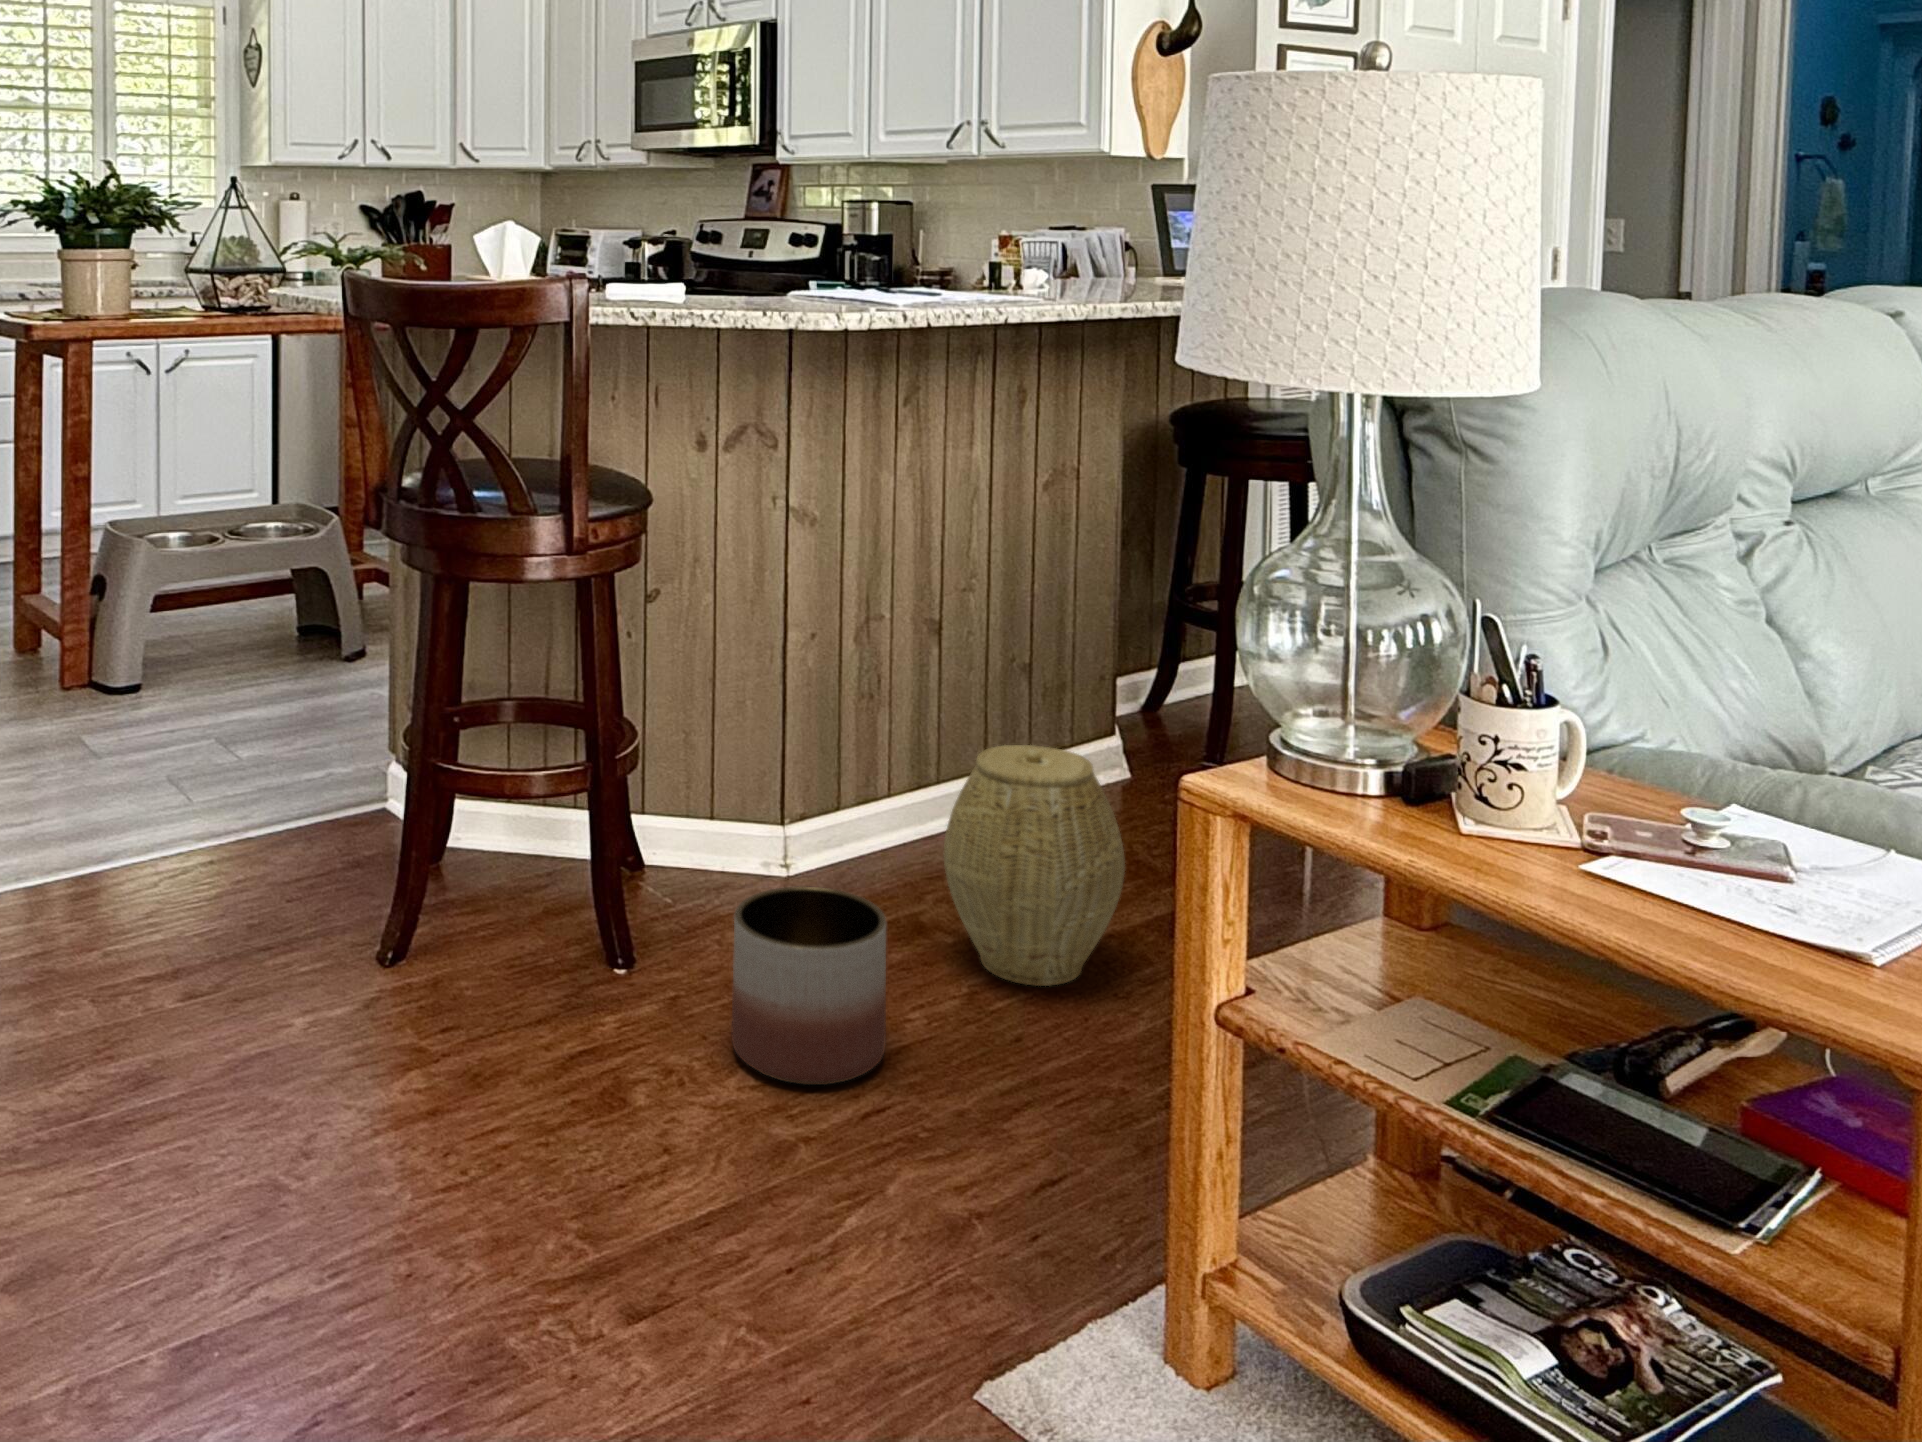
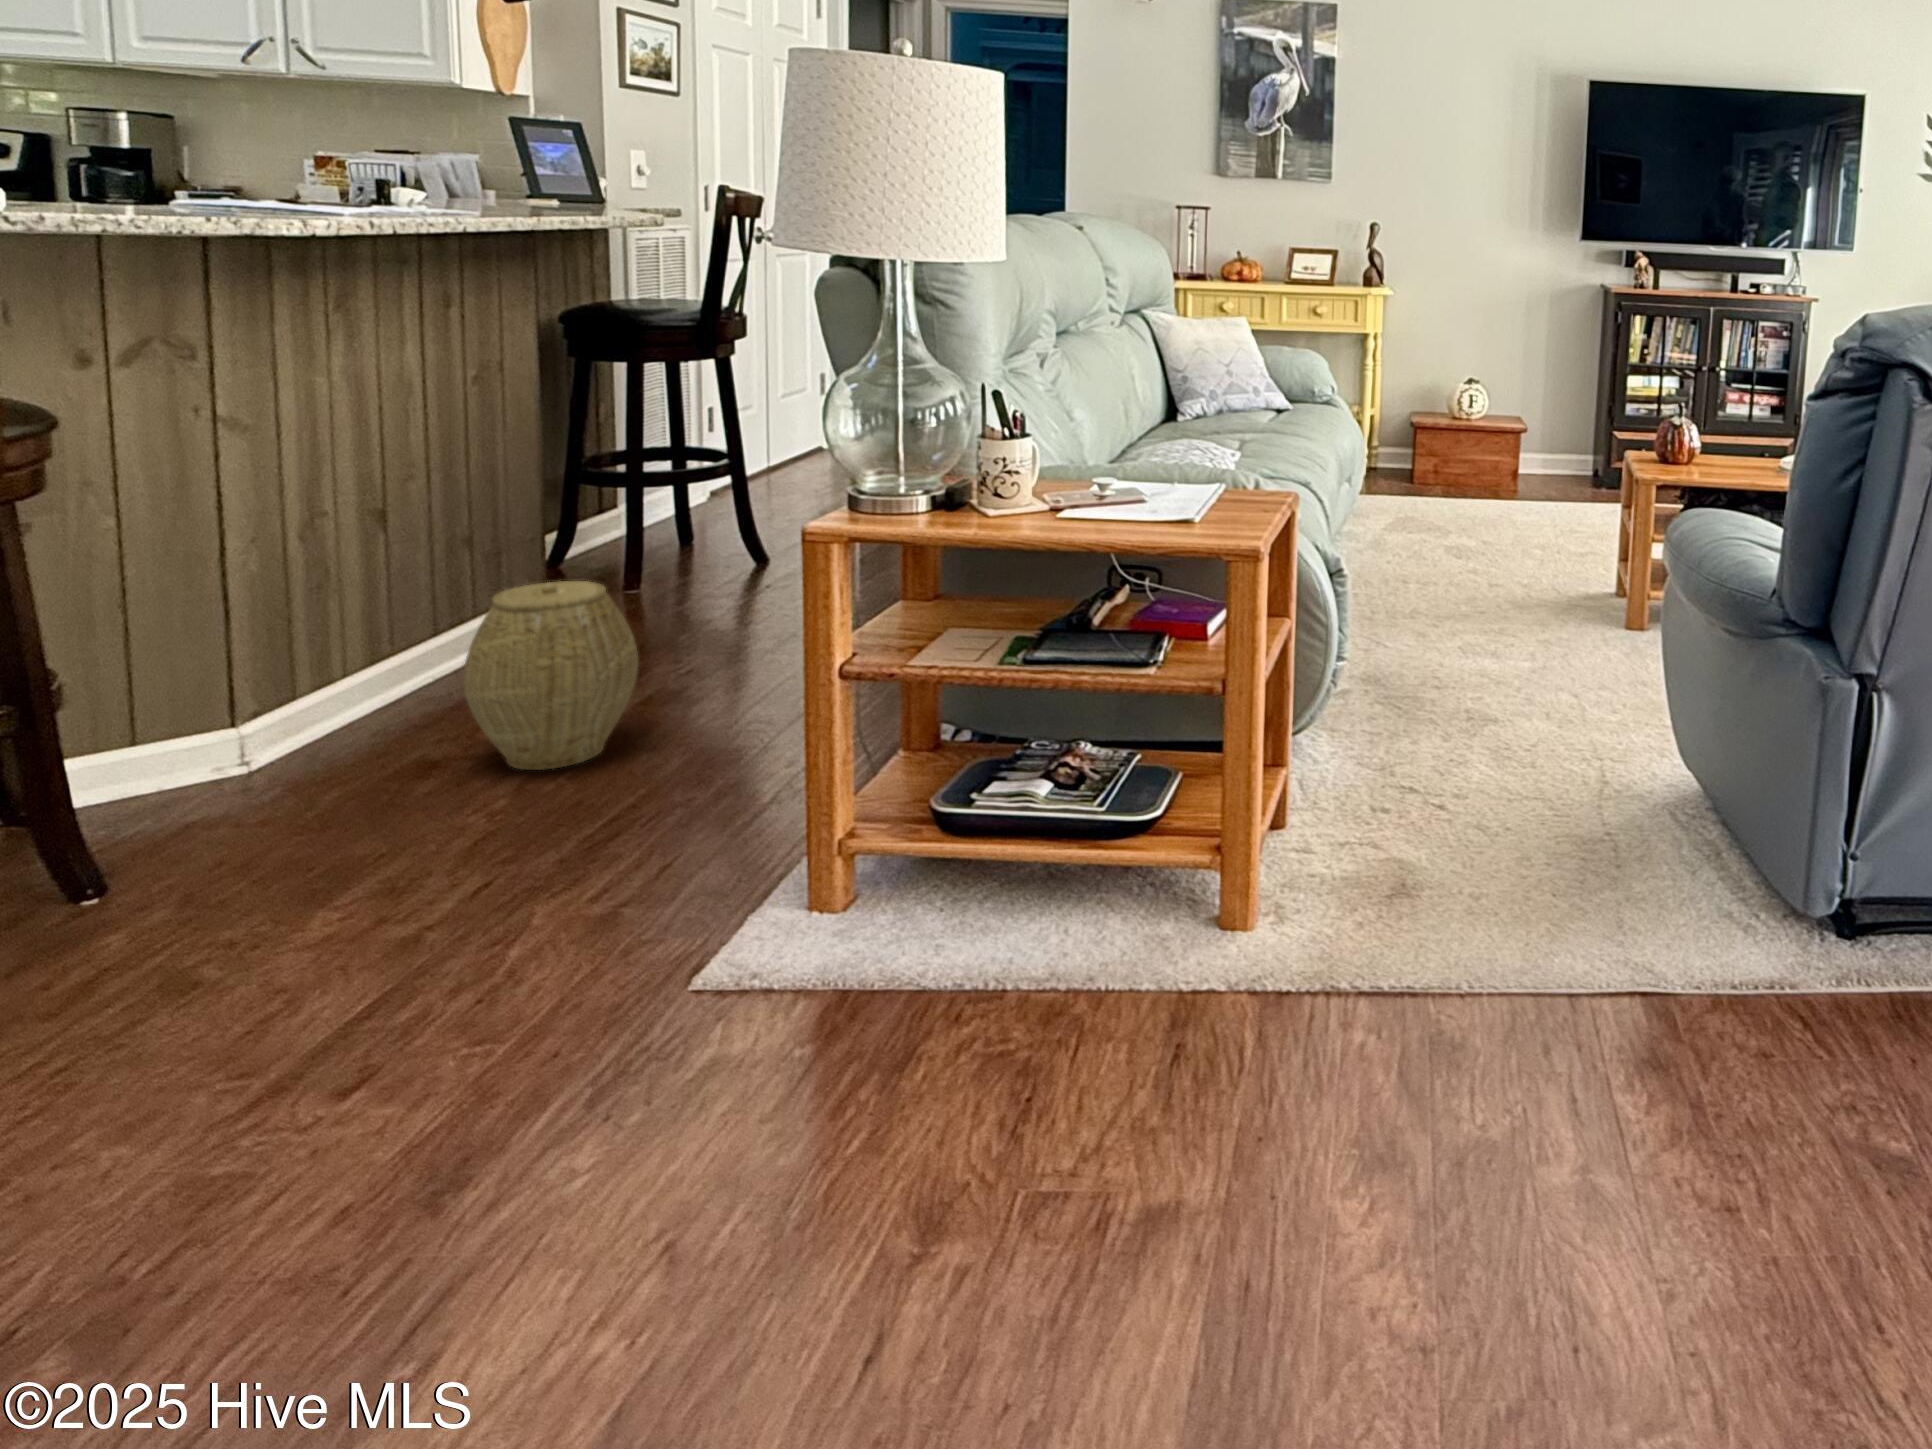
planter: present [732,886,886,1085] -> none [289,729,467,898]

